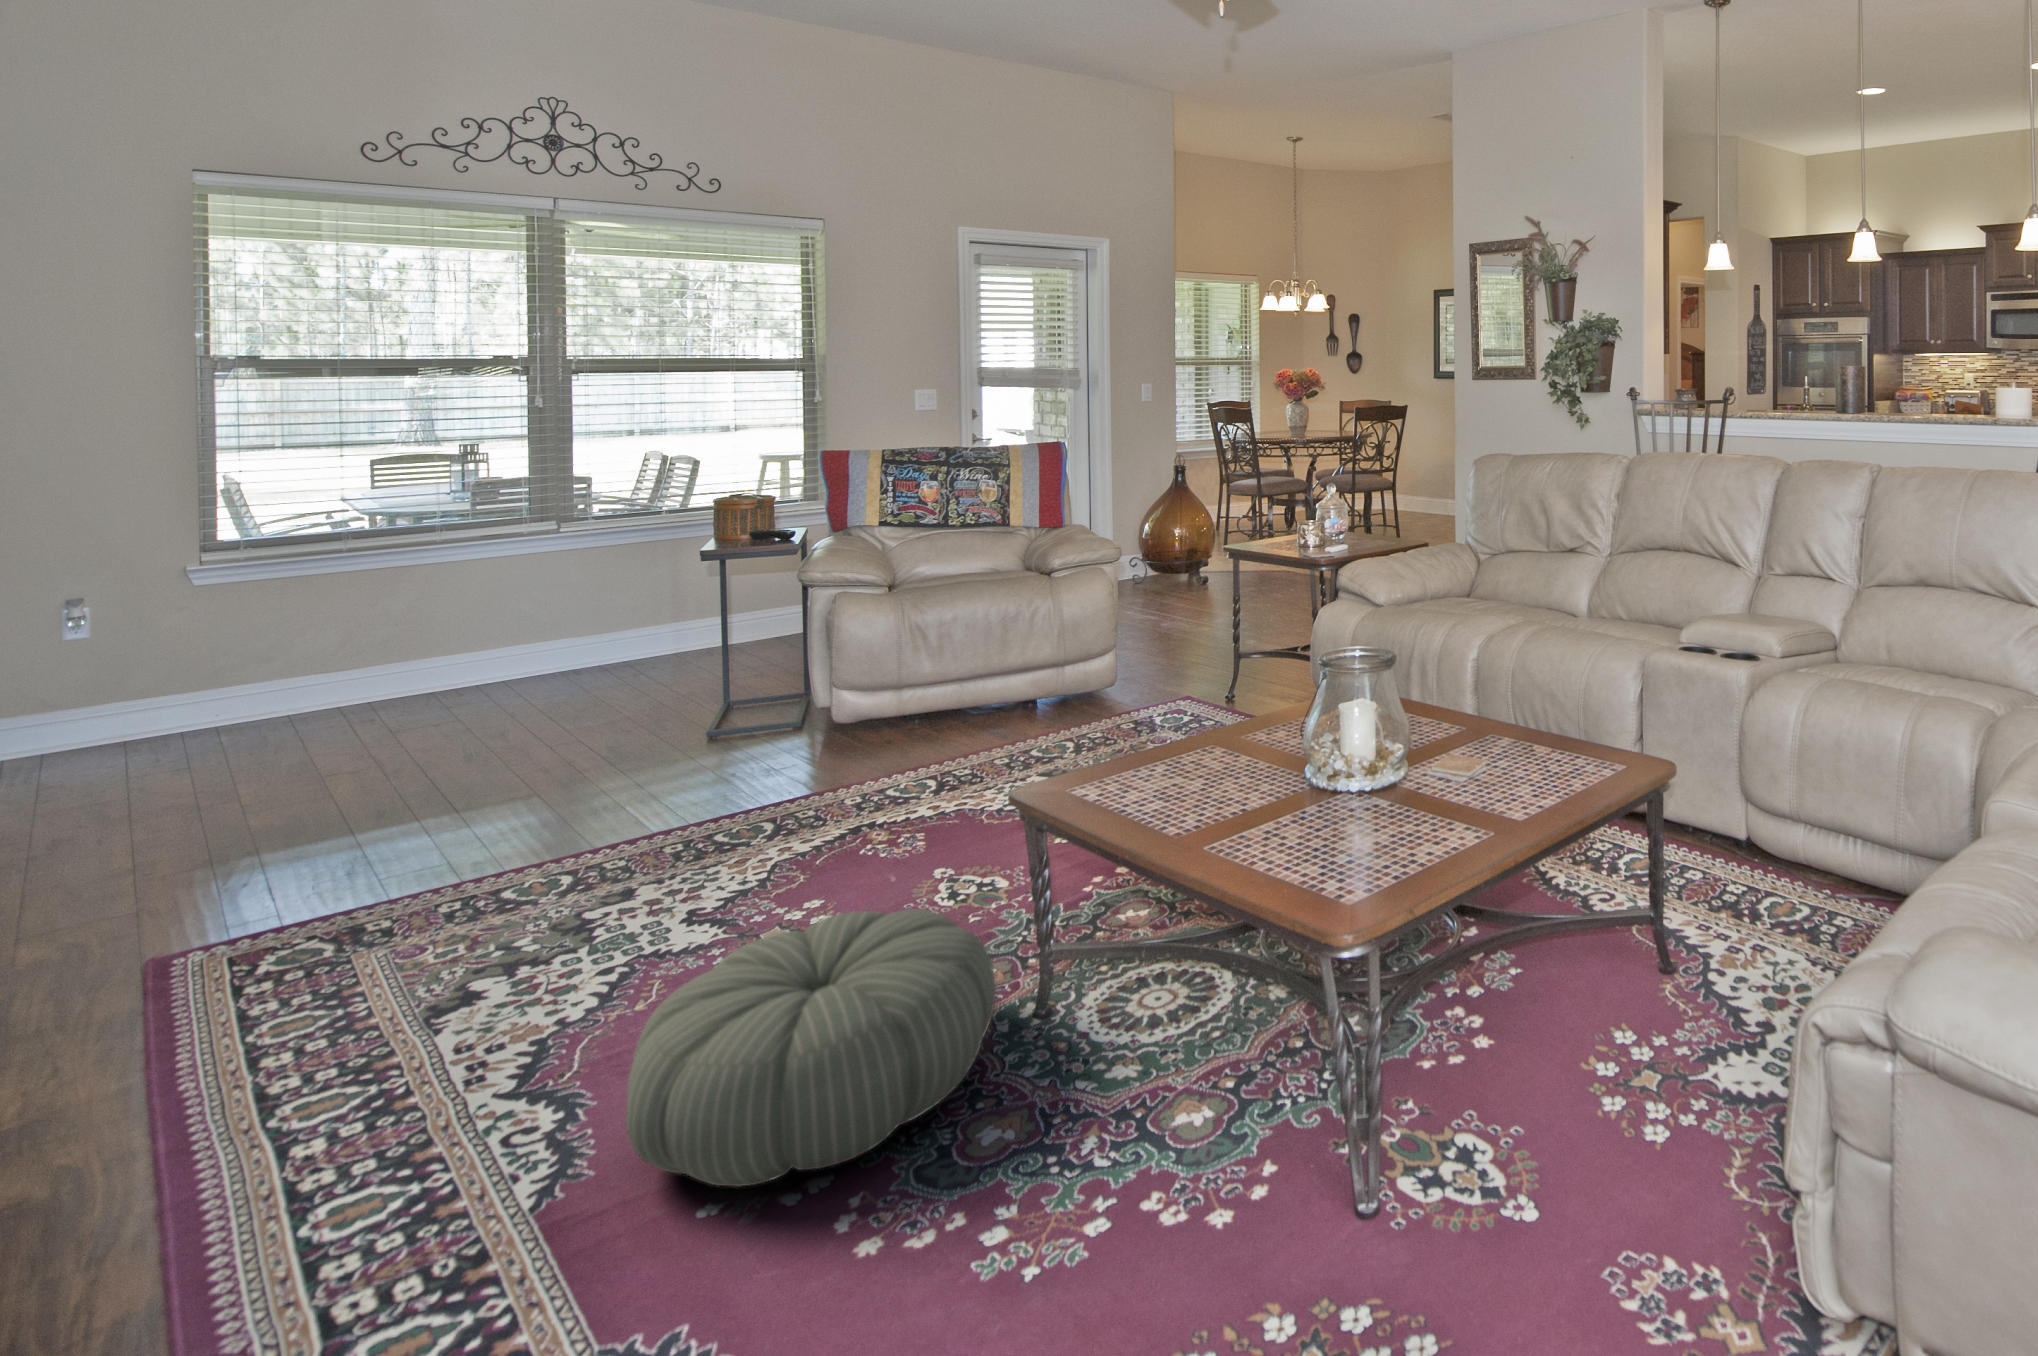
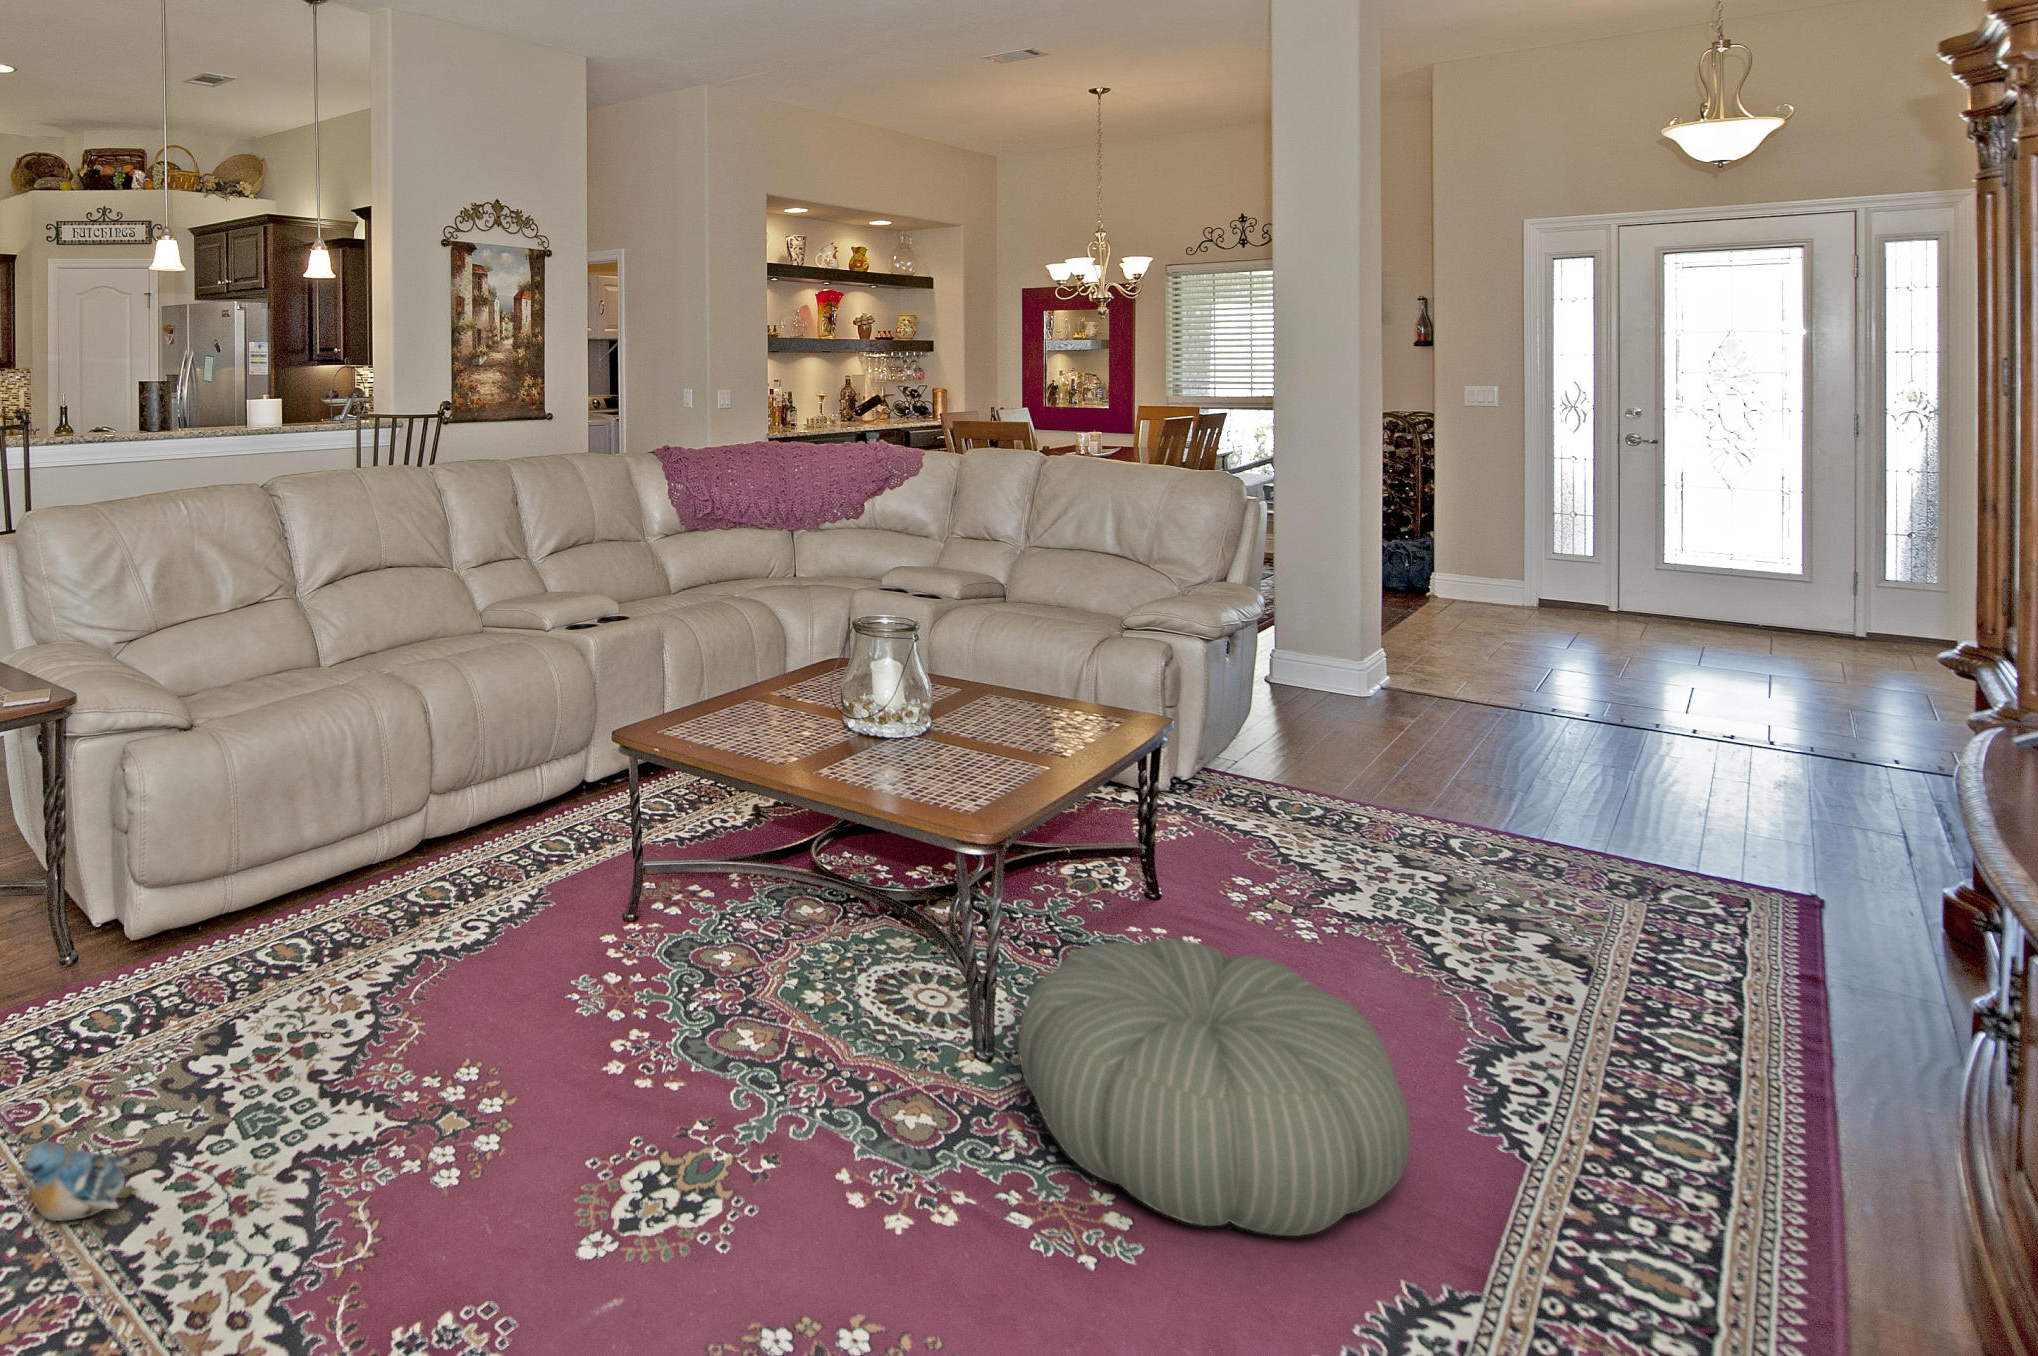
plush toy: none [1040,712,1075,754] -> present [22,1141,137,1221]

